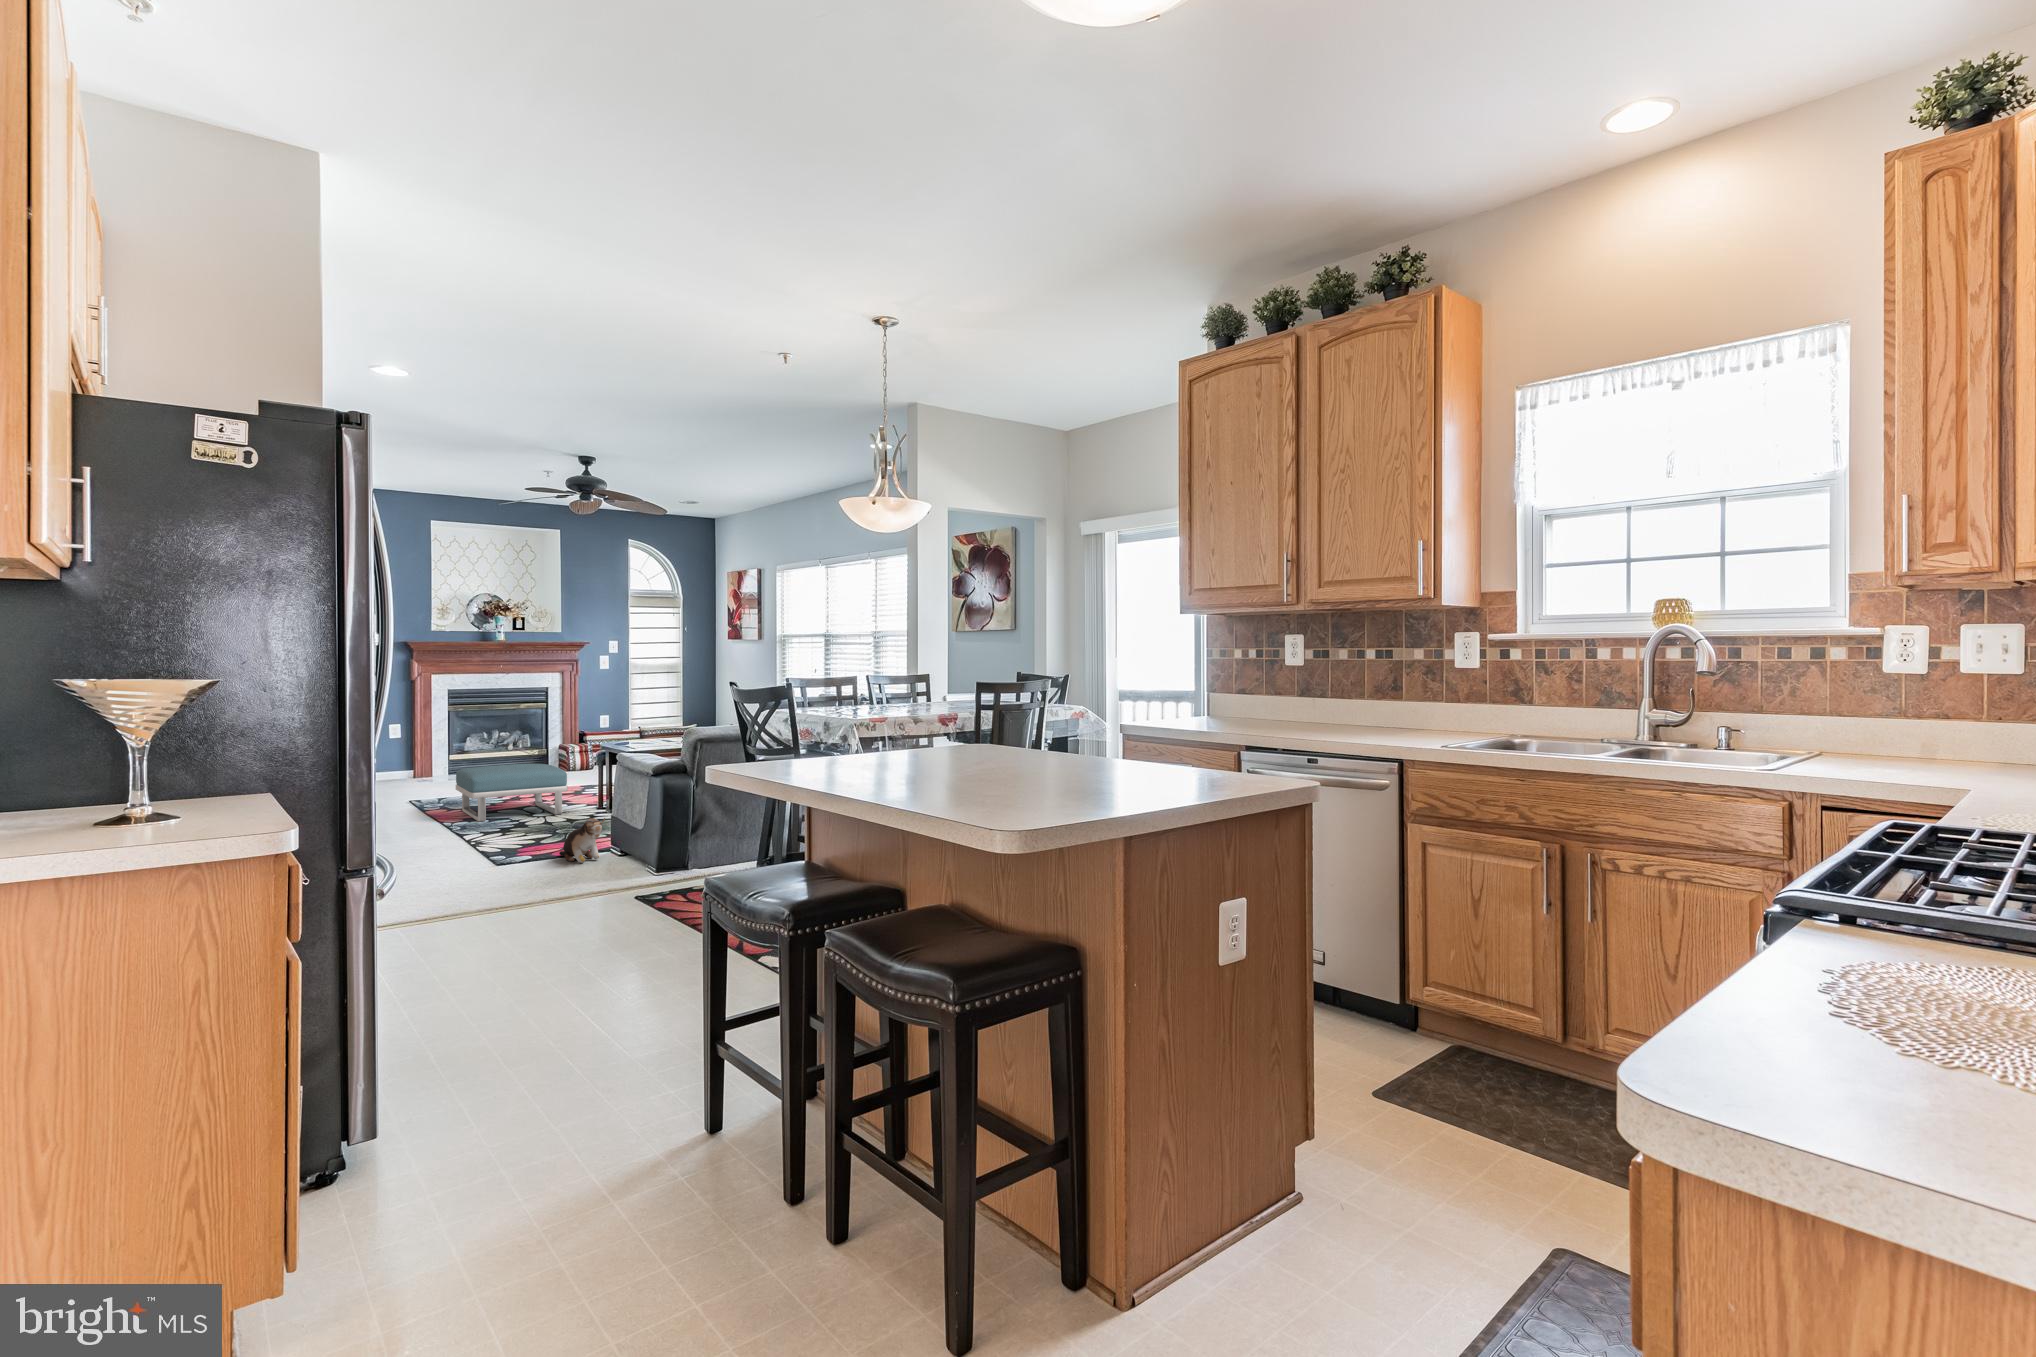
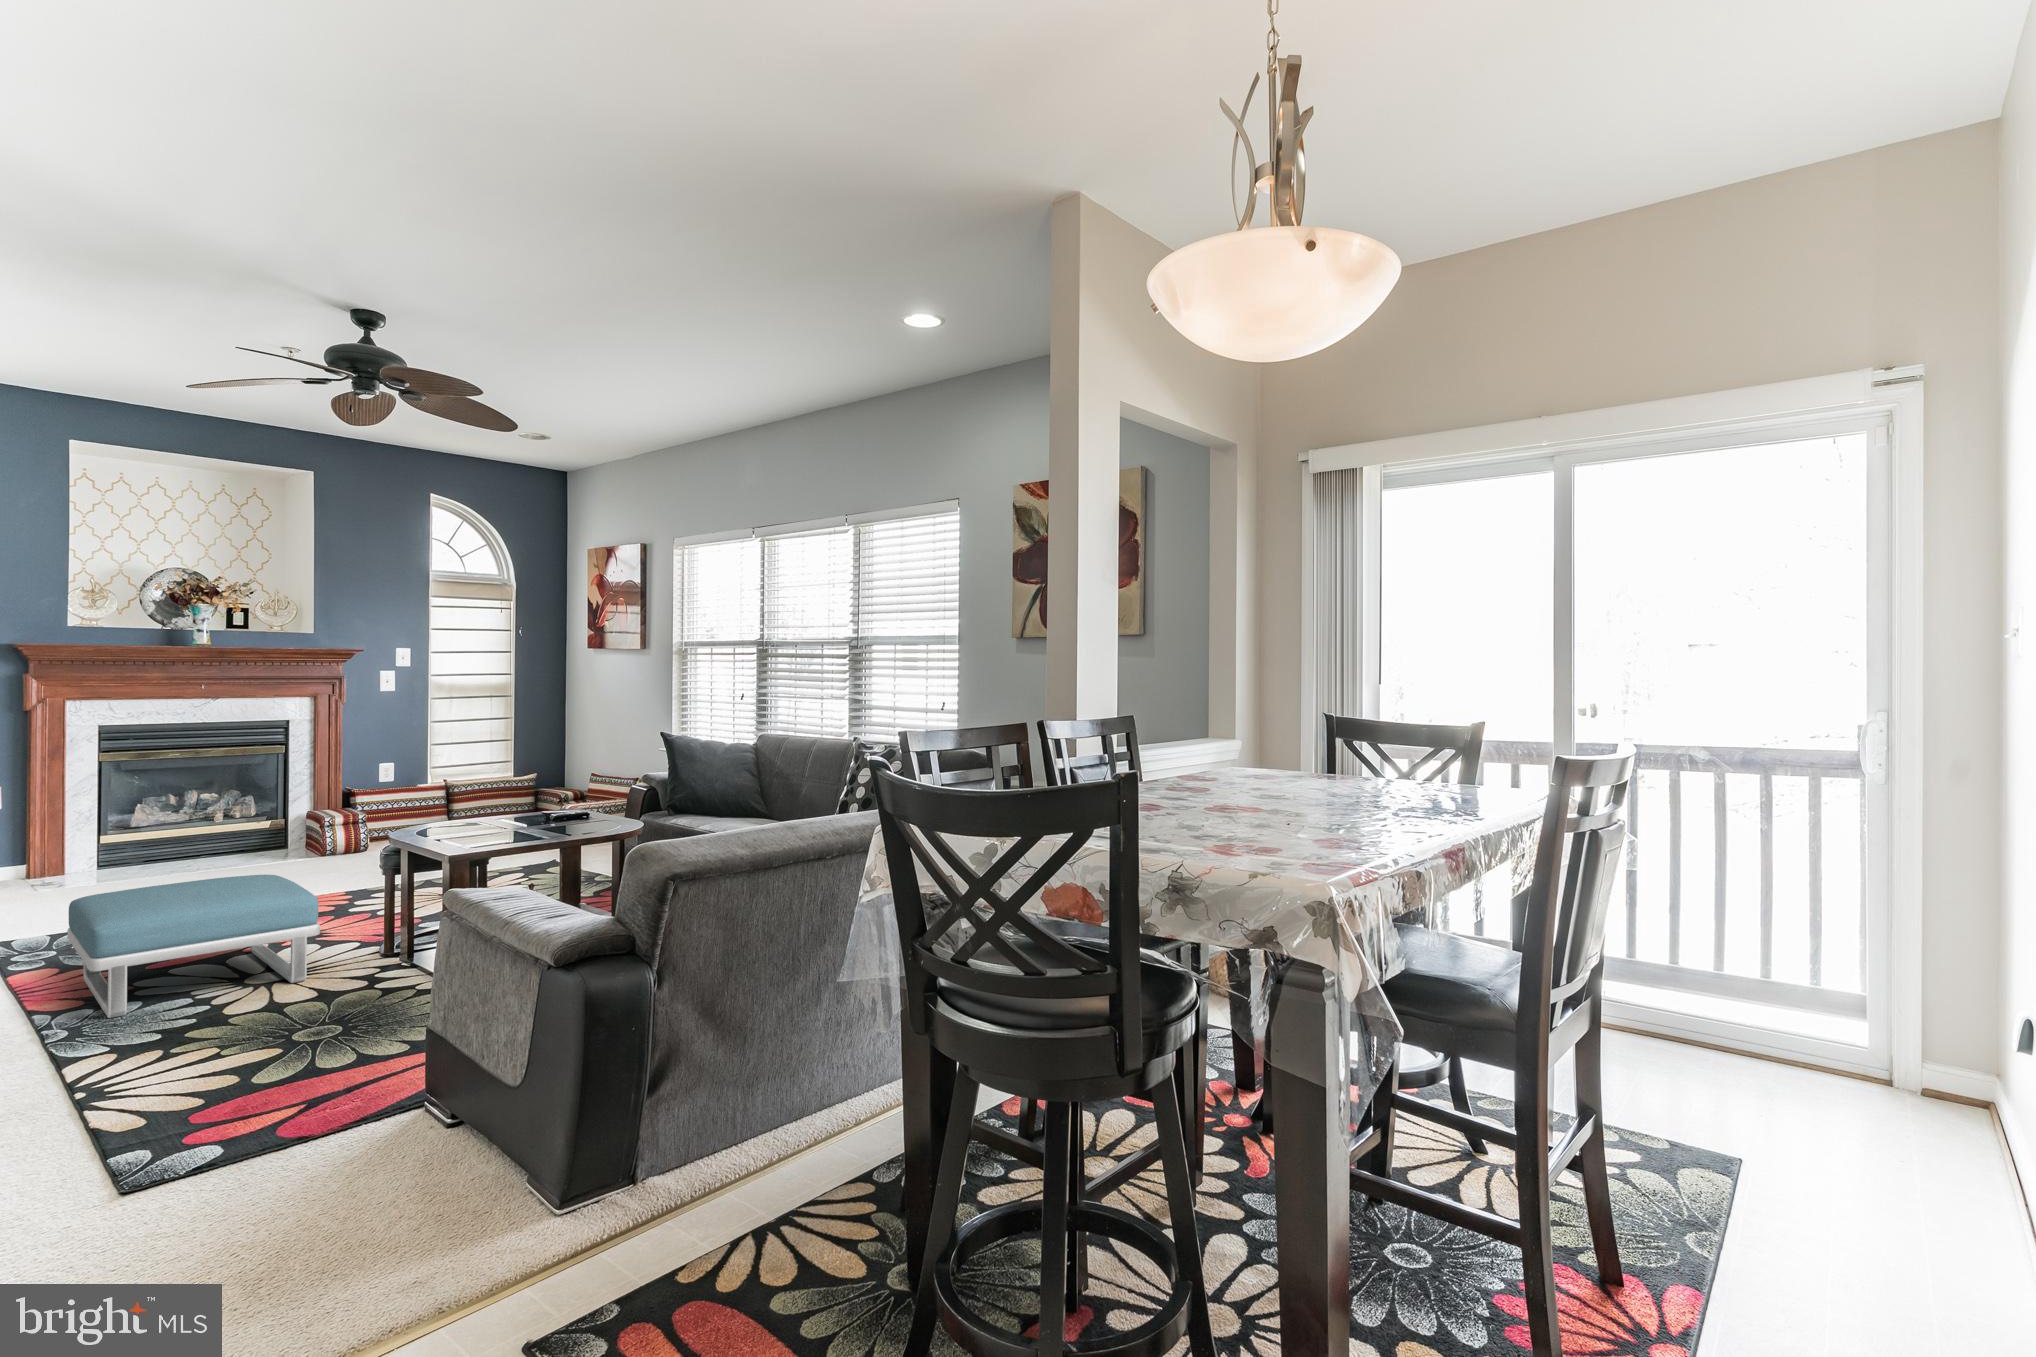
plush toy: present [559,818,605,863] -> none [291,1090,424,1216]

